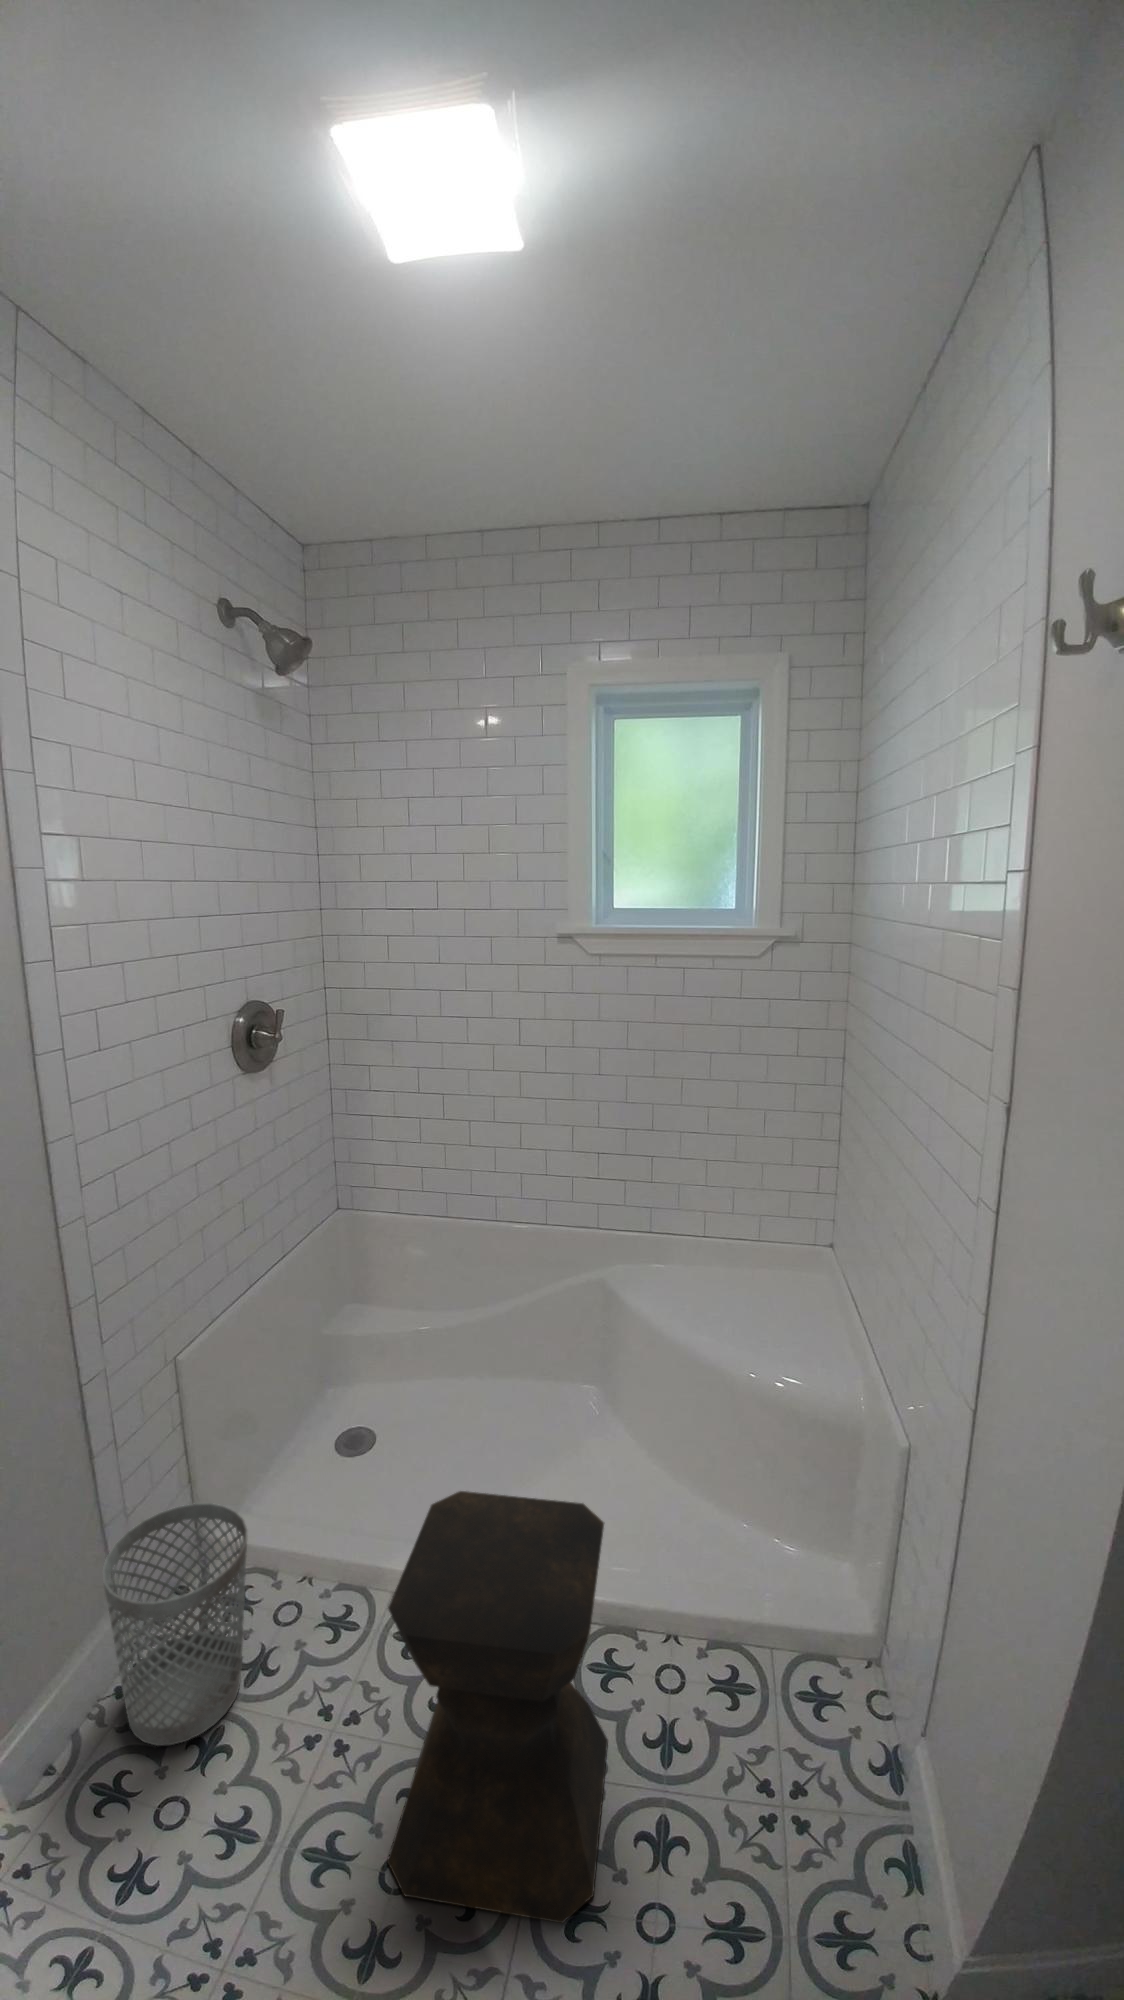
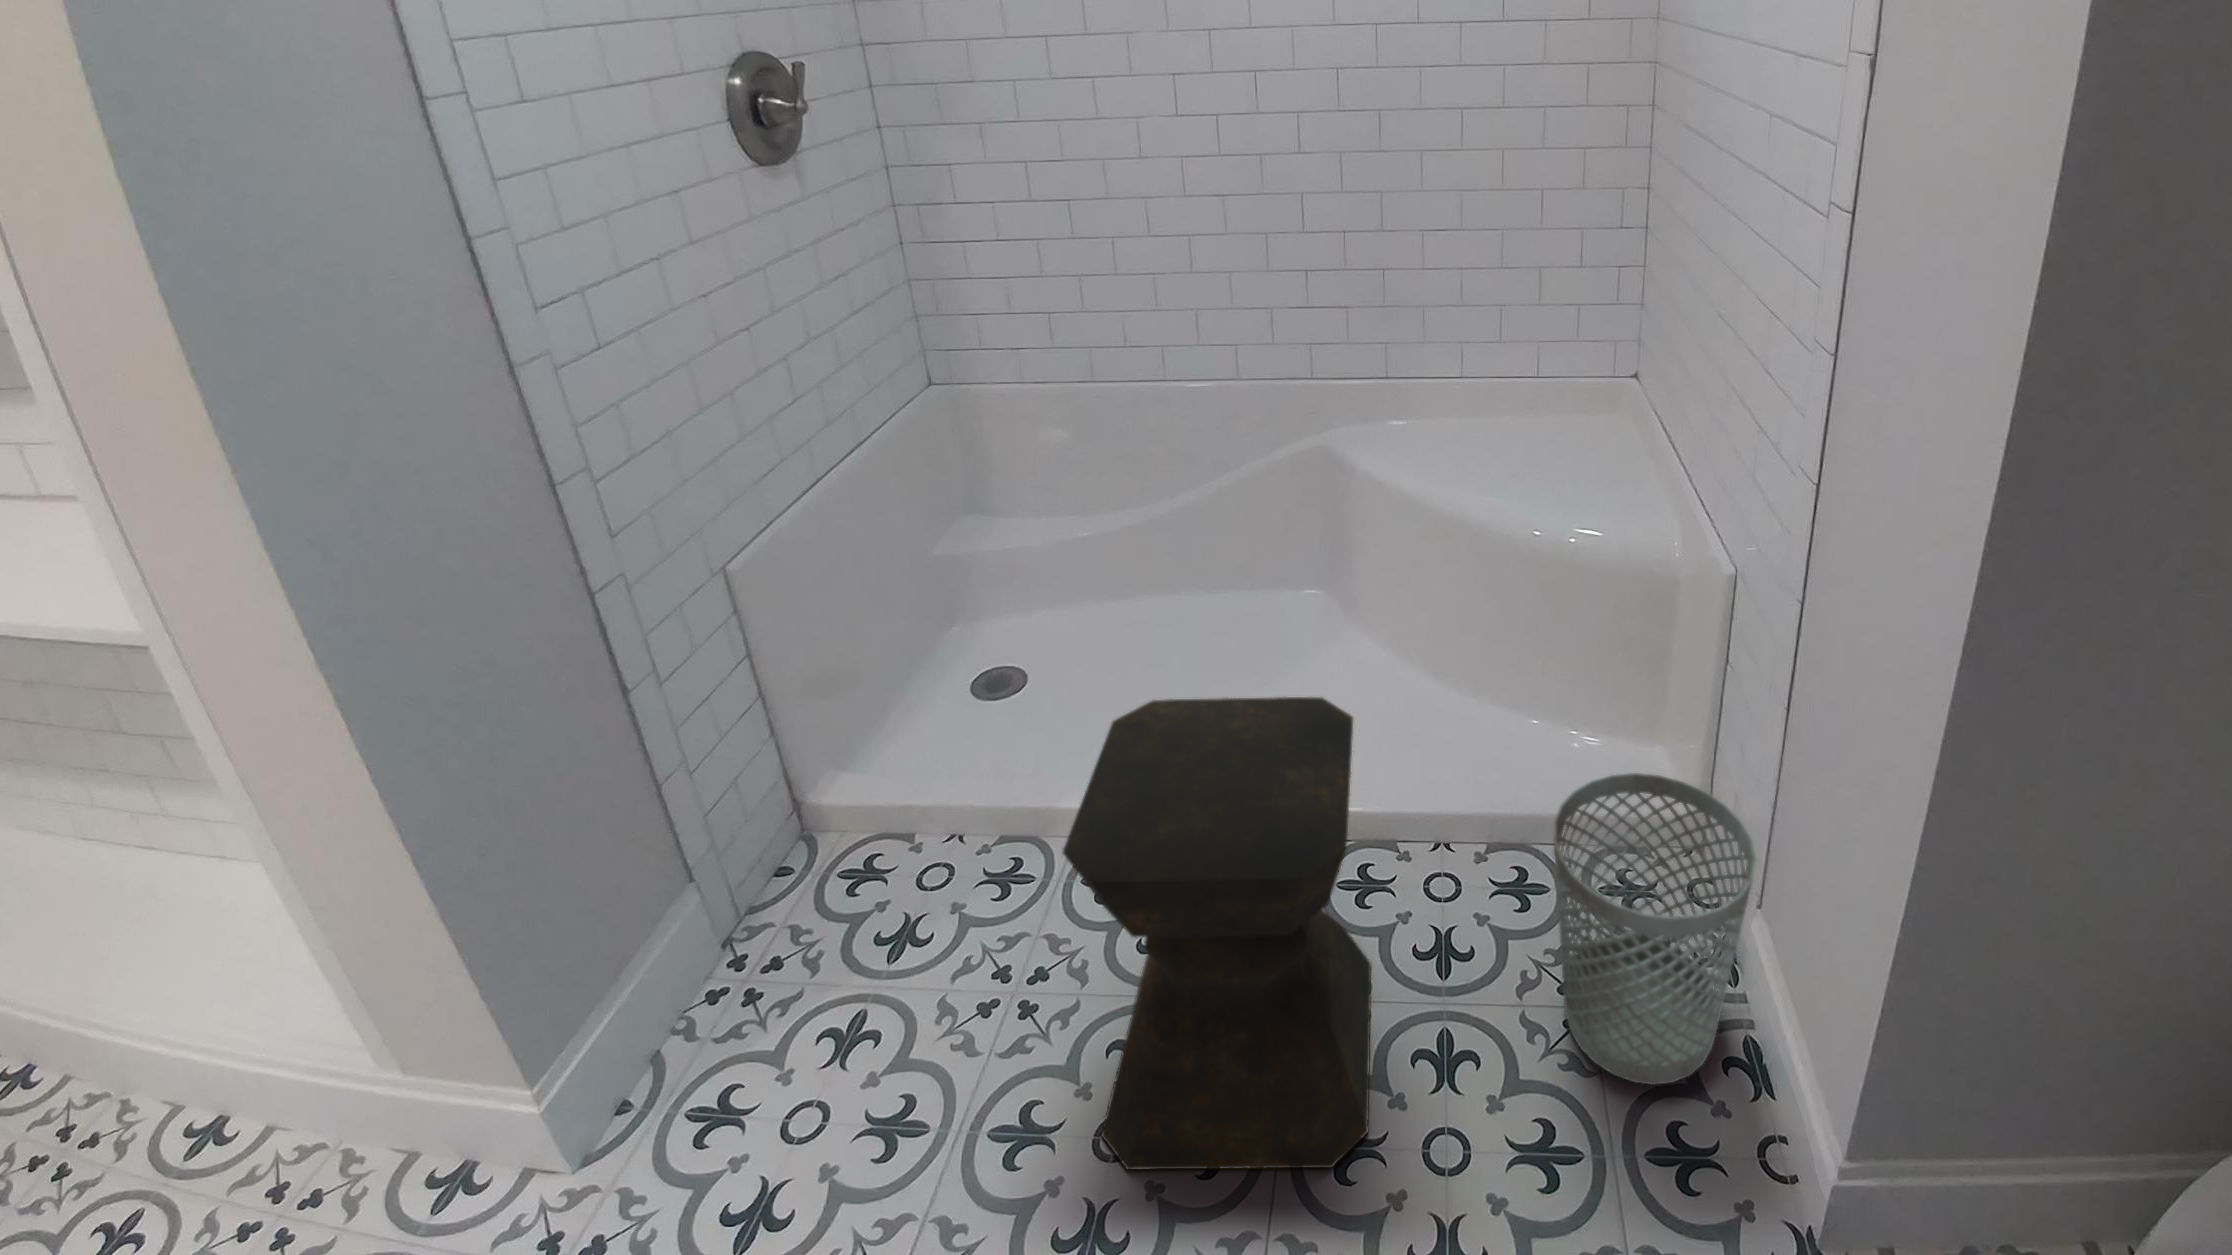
wastebasket: present [103,1503,247,1746] -> present [1553,773,1756,1085]

